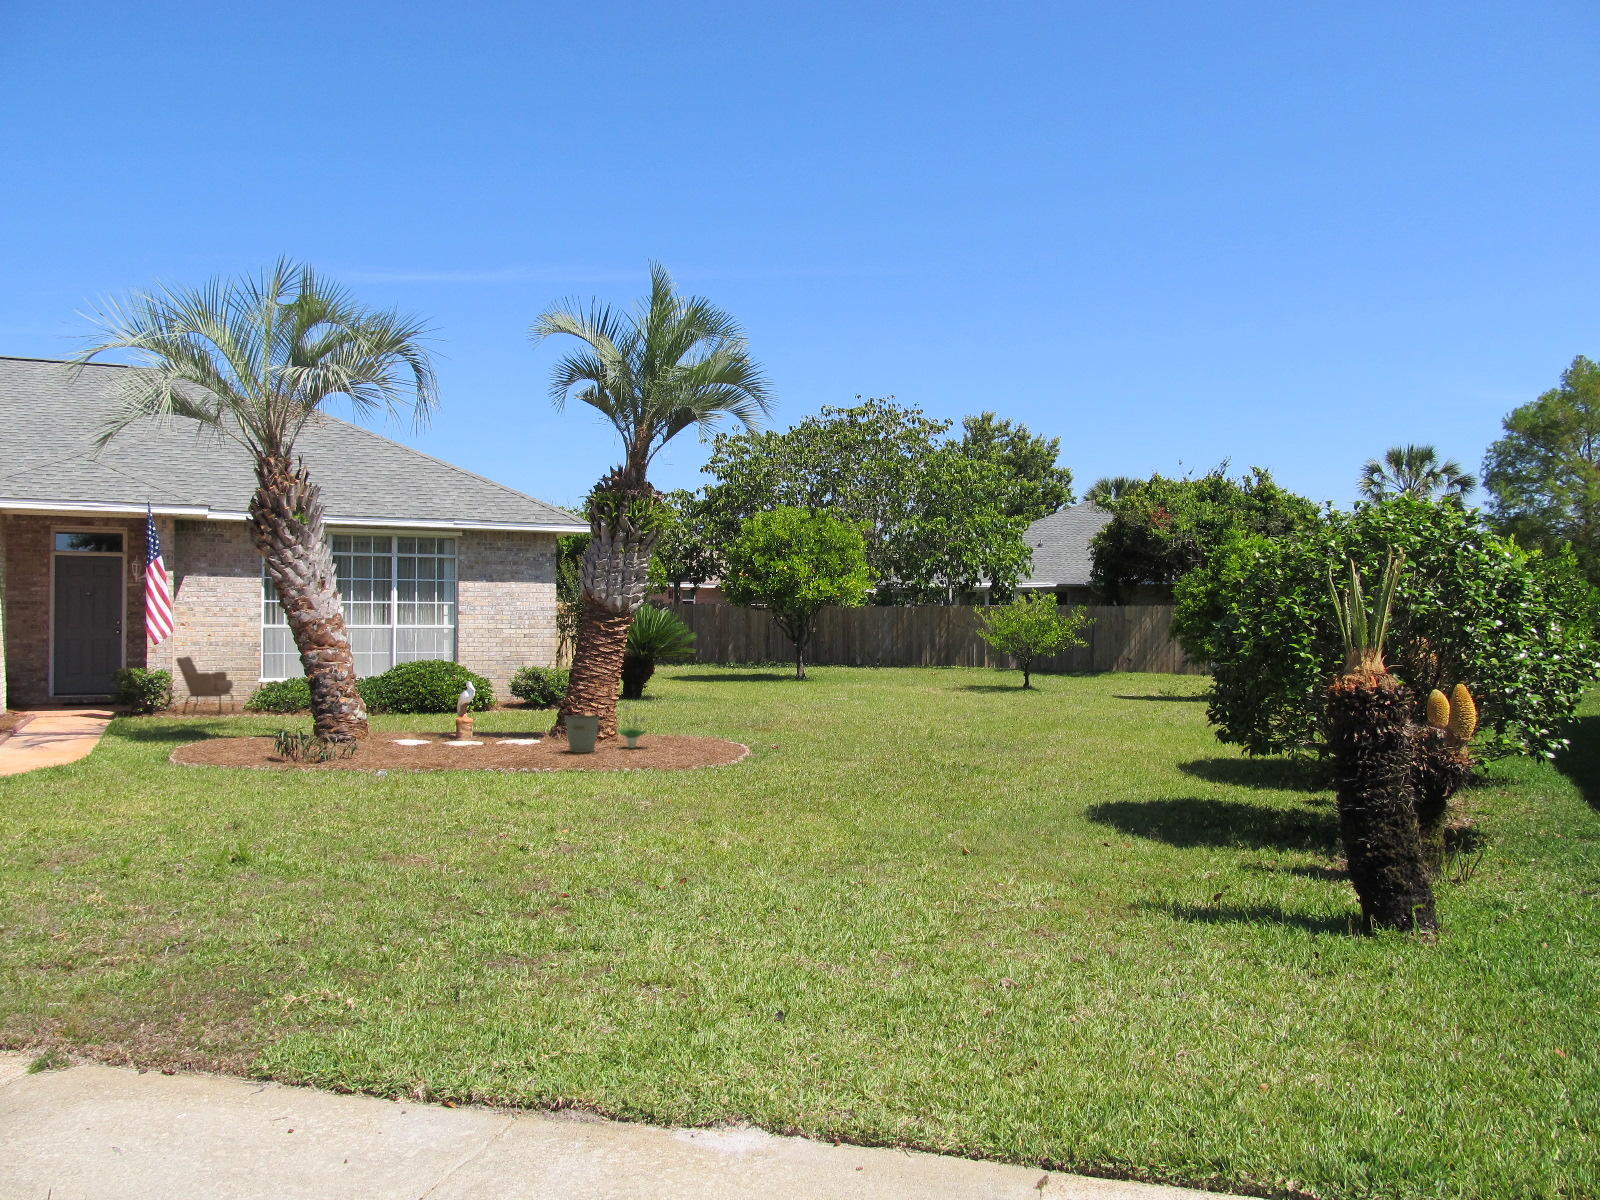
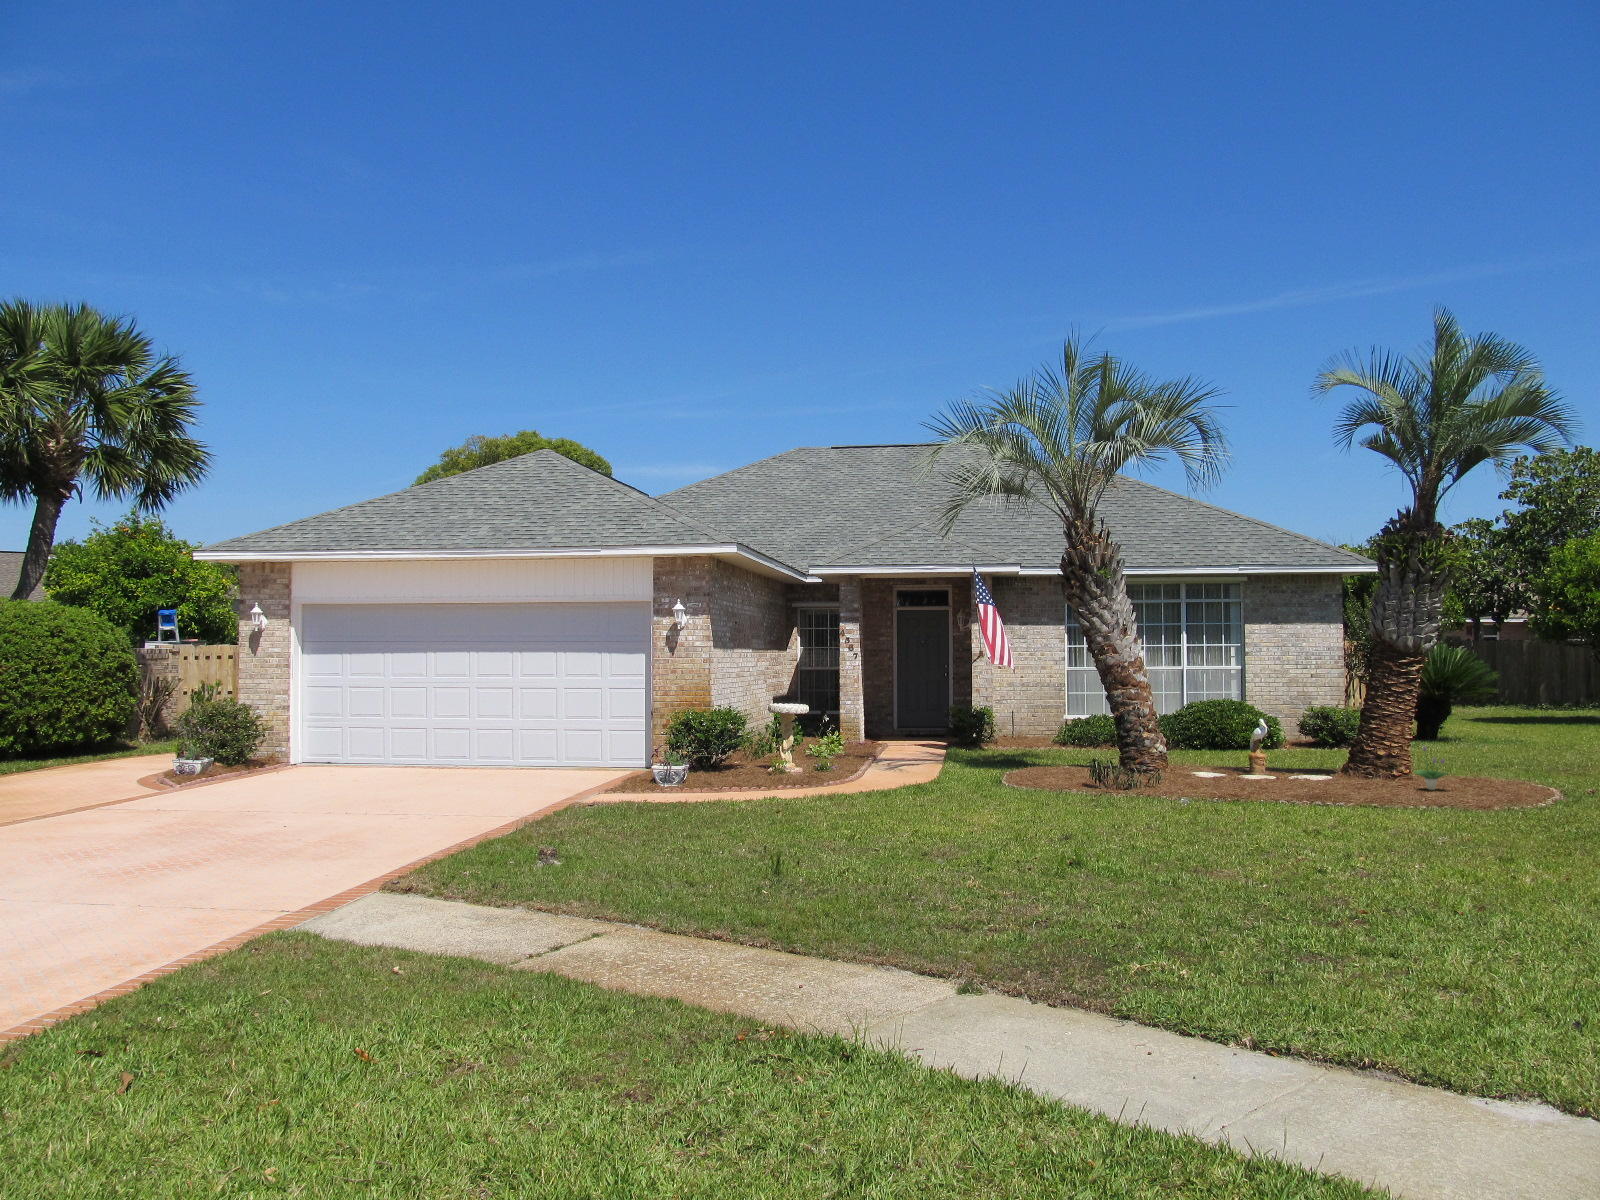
armchair: present [177,656,234,713] -> none [999,695,1046,746]
bucket: present [565,715,599,753] -> none [1357,755,1395,792]

